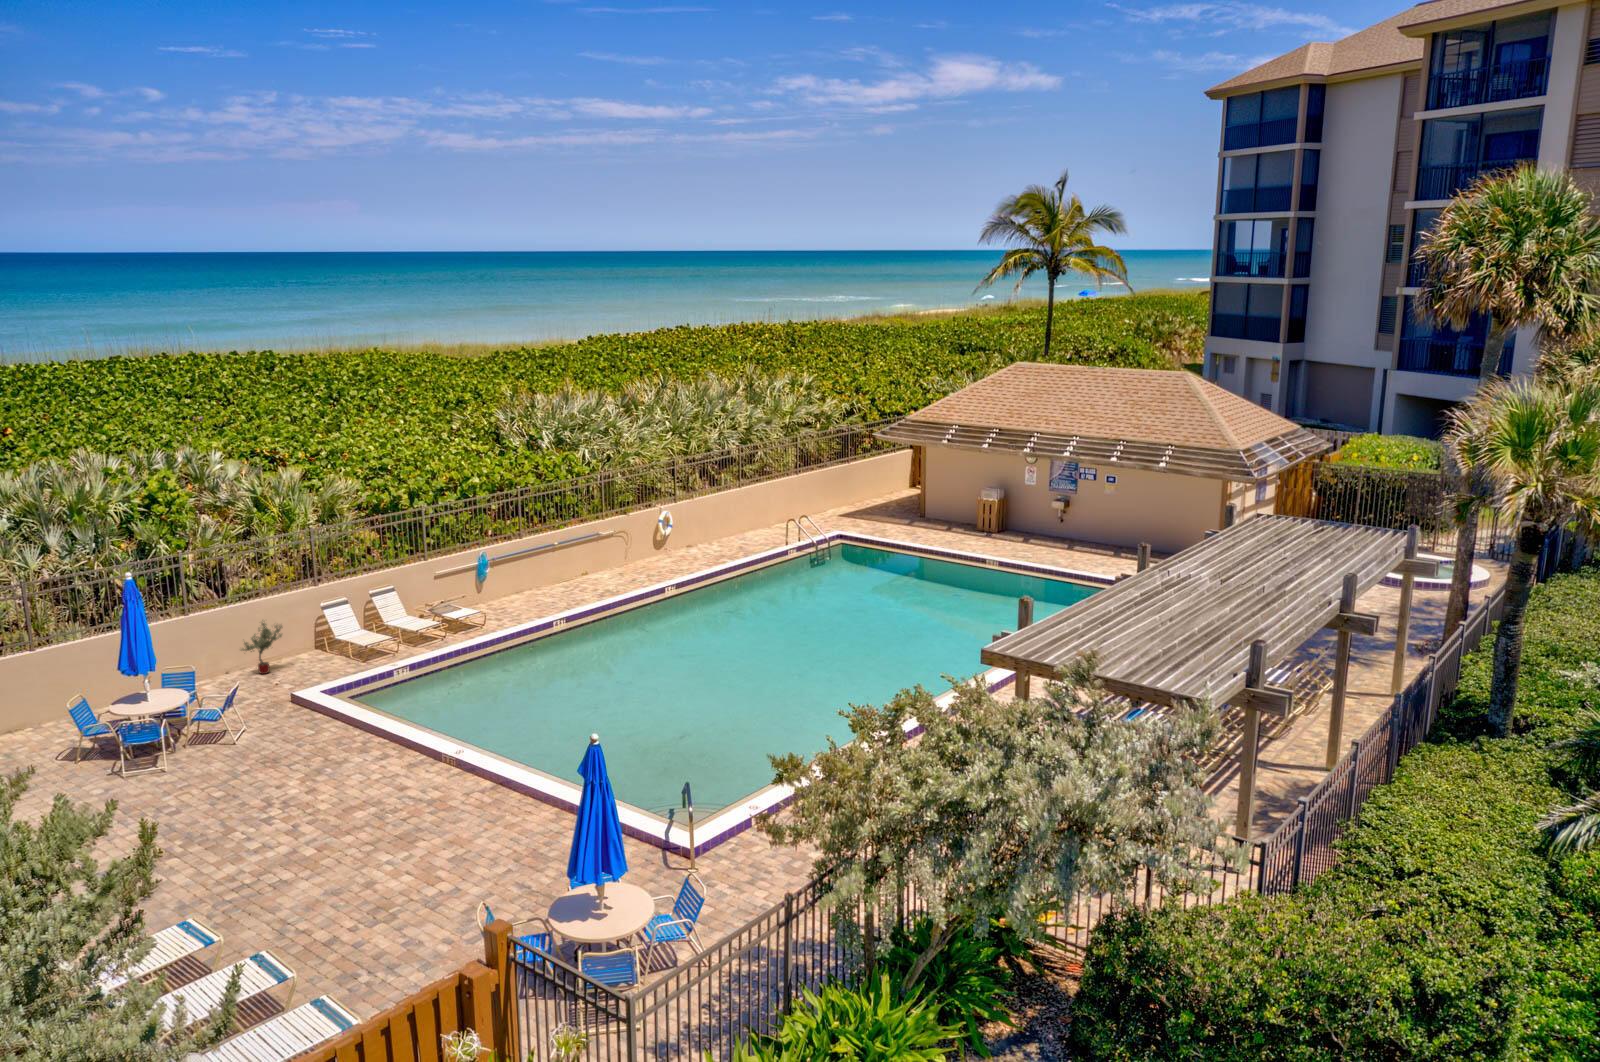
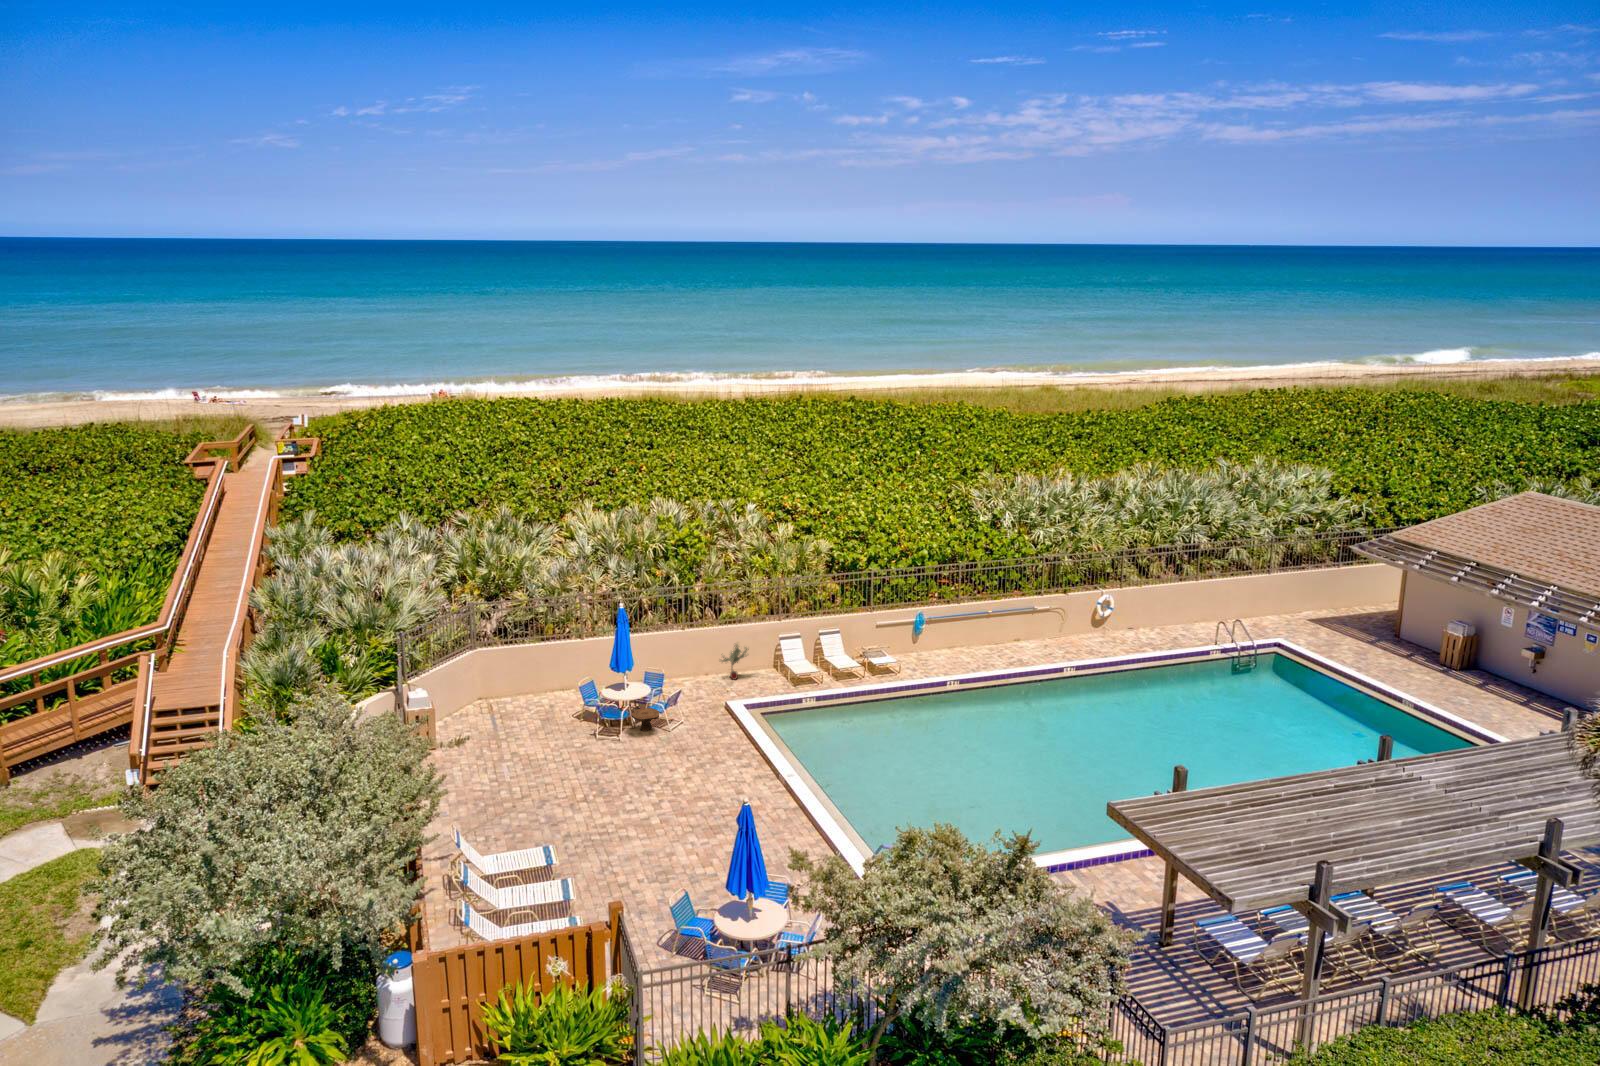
side table: none [159,725,211,760] -> present [631,708,659,731]

